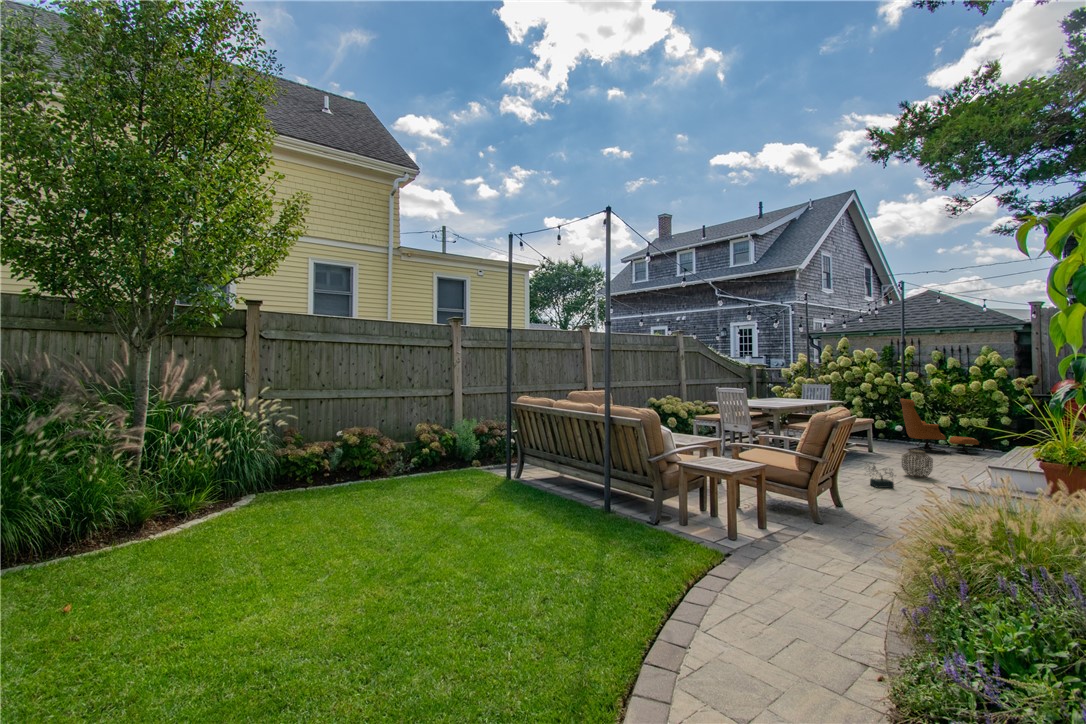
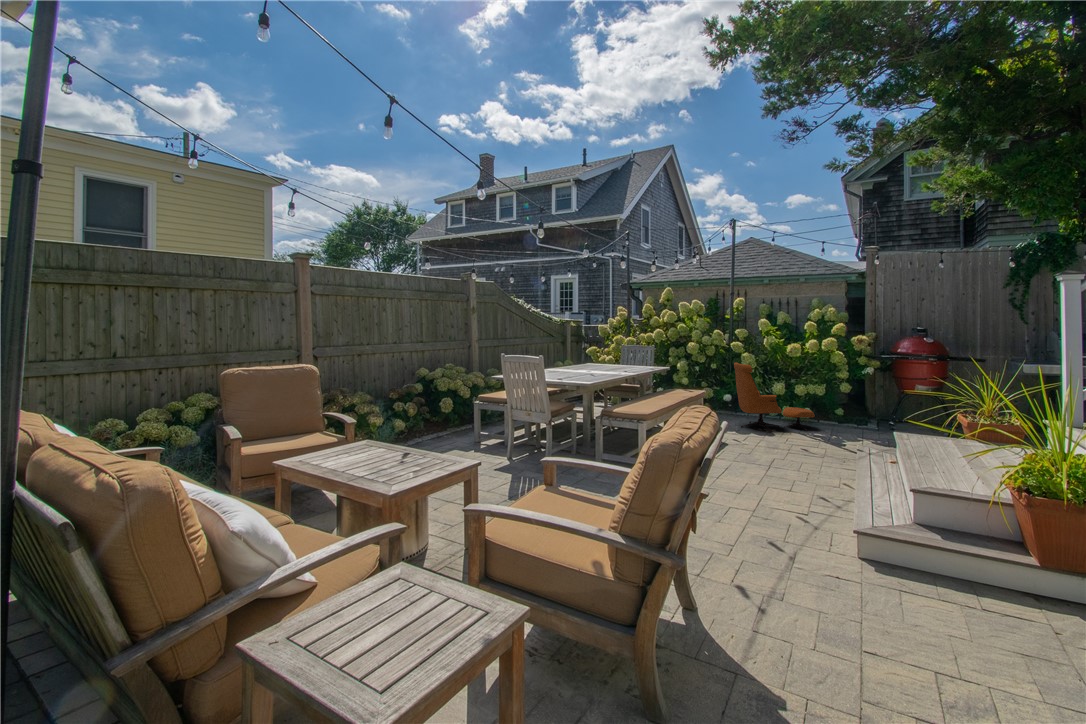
woven basket: present [902,450,933,478] -> none [760,448,804,493]
decorative plant: present [866,463,894,488] -> none [722,488,771,535]

